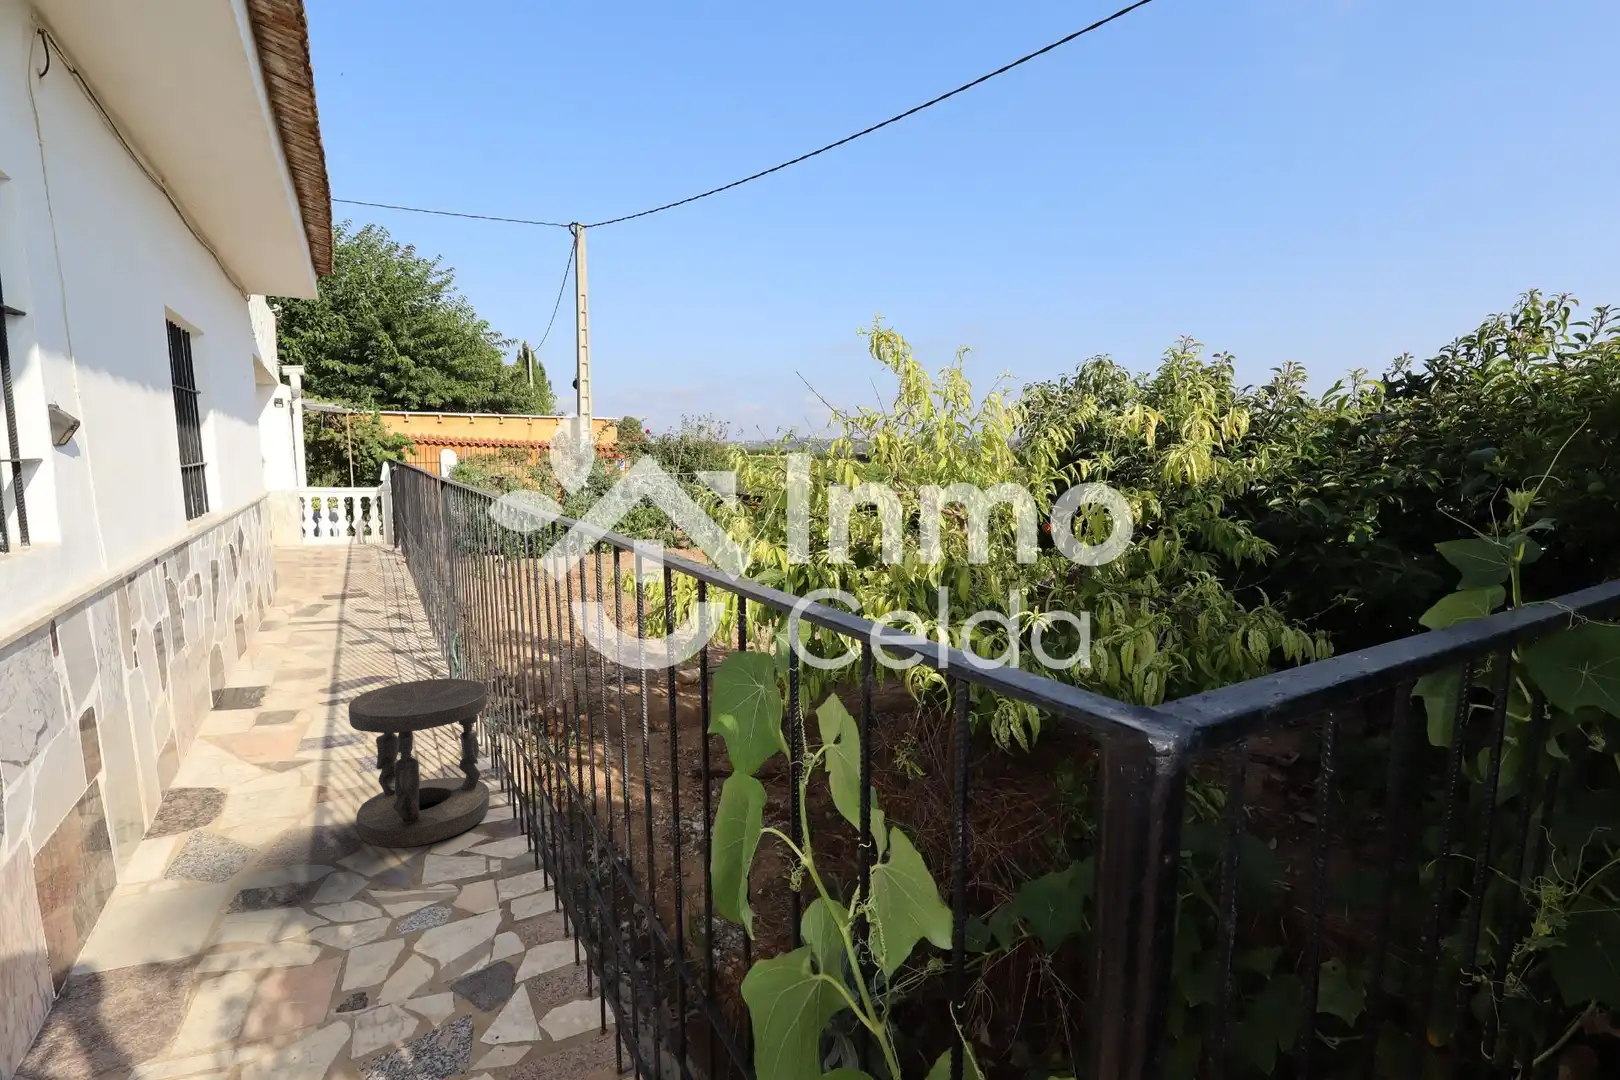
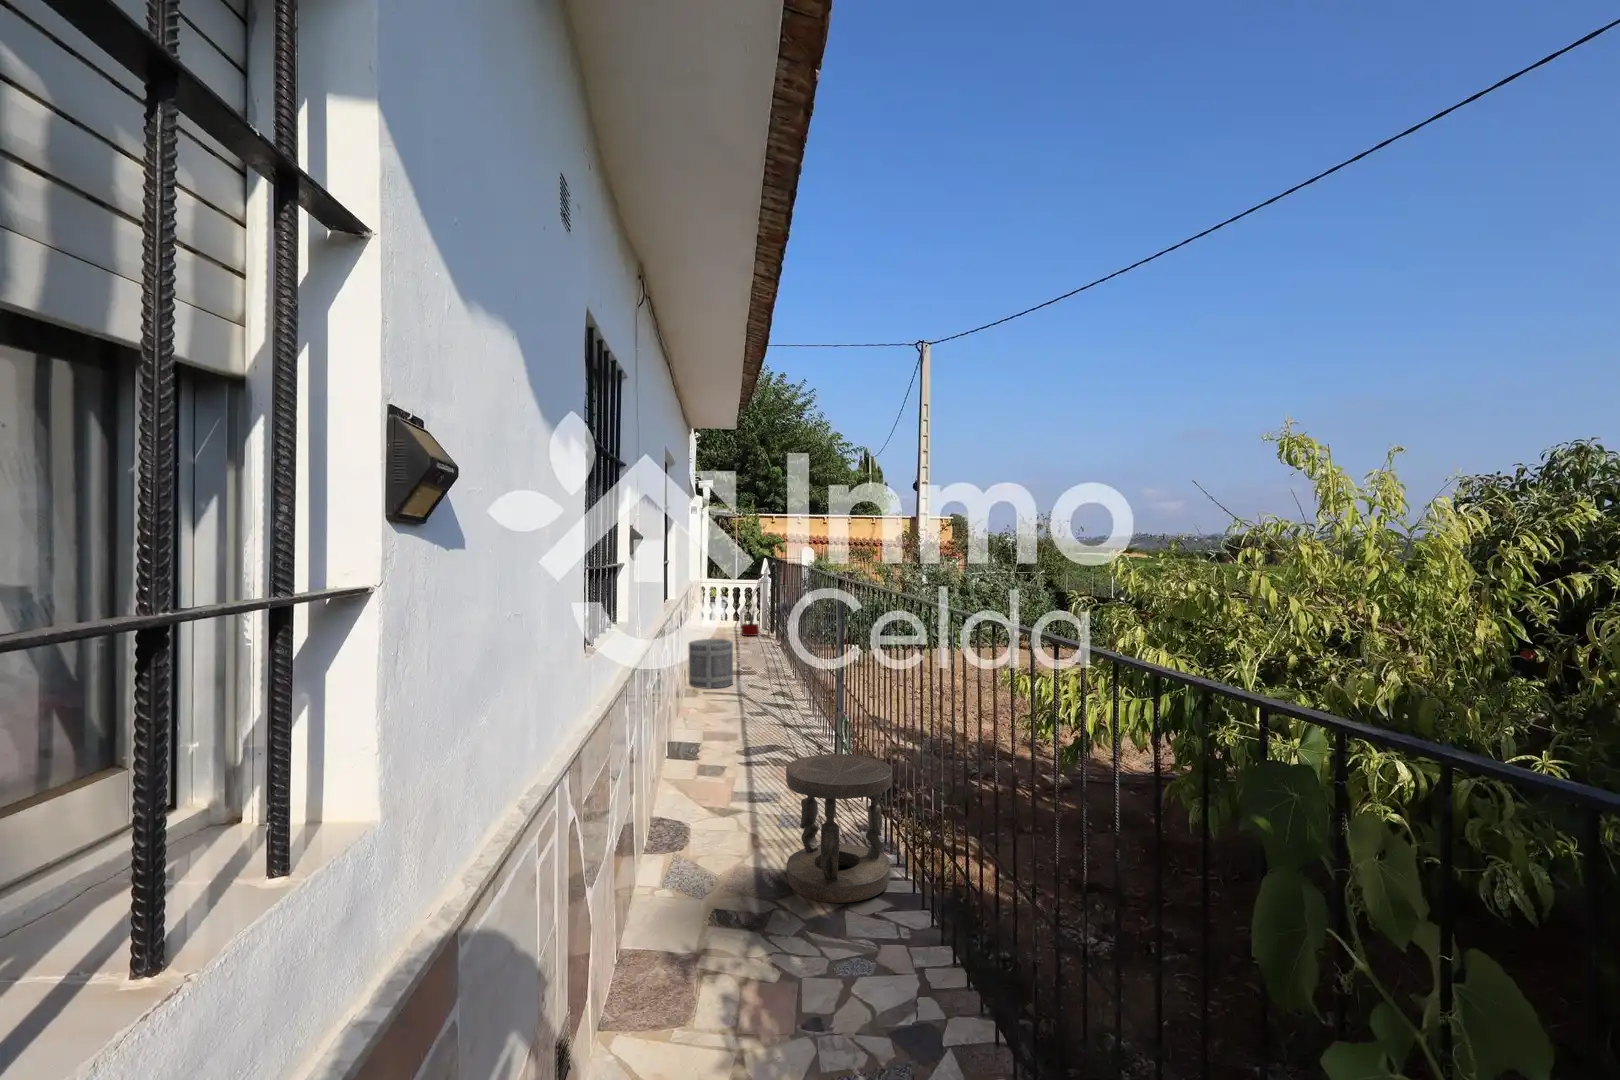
decorative plant: none [350,503,387,555] -> present [741,598,759,636]
bucket: none [263,559,331,620] -> present [689,639,733,689]

